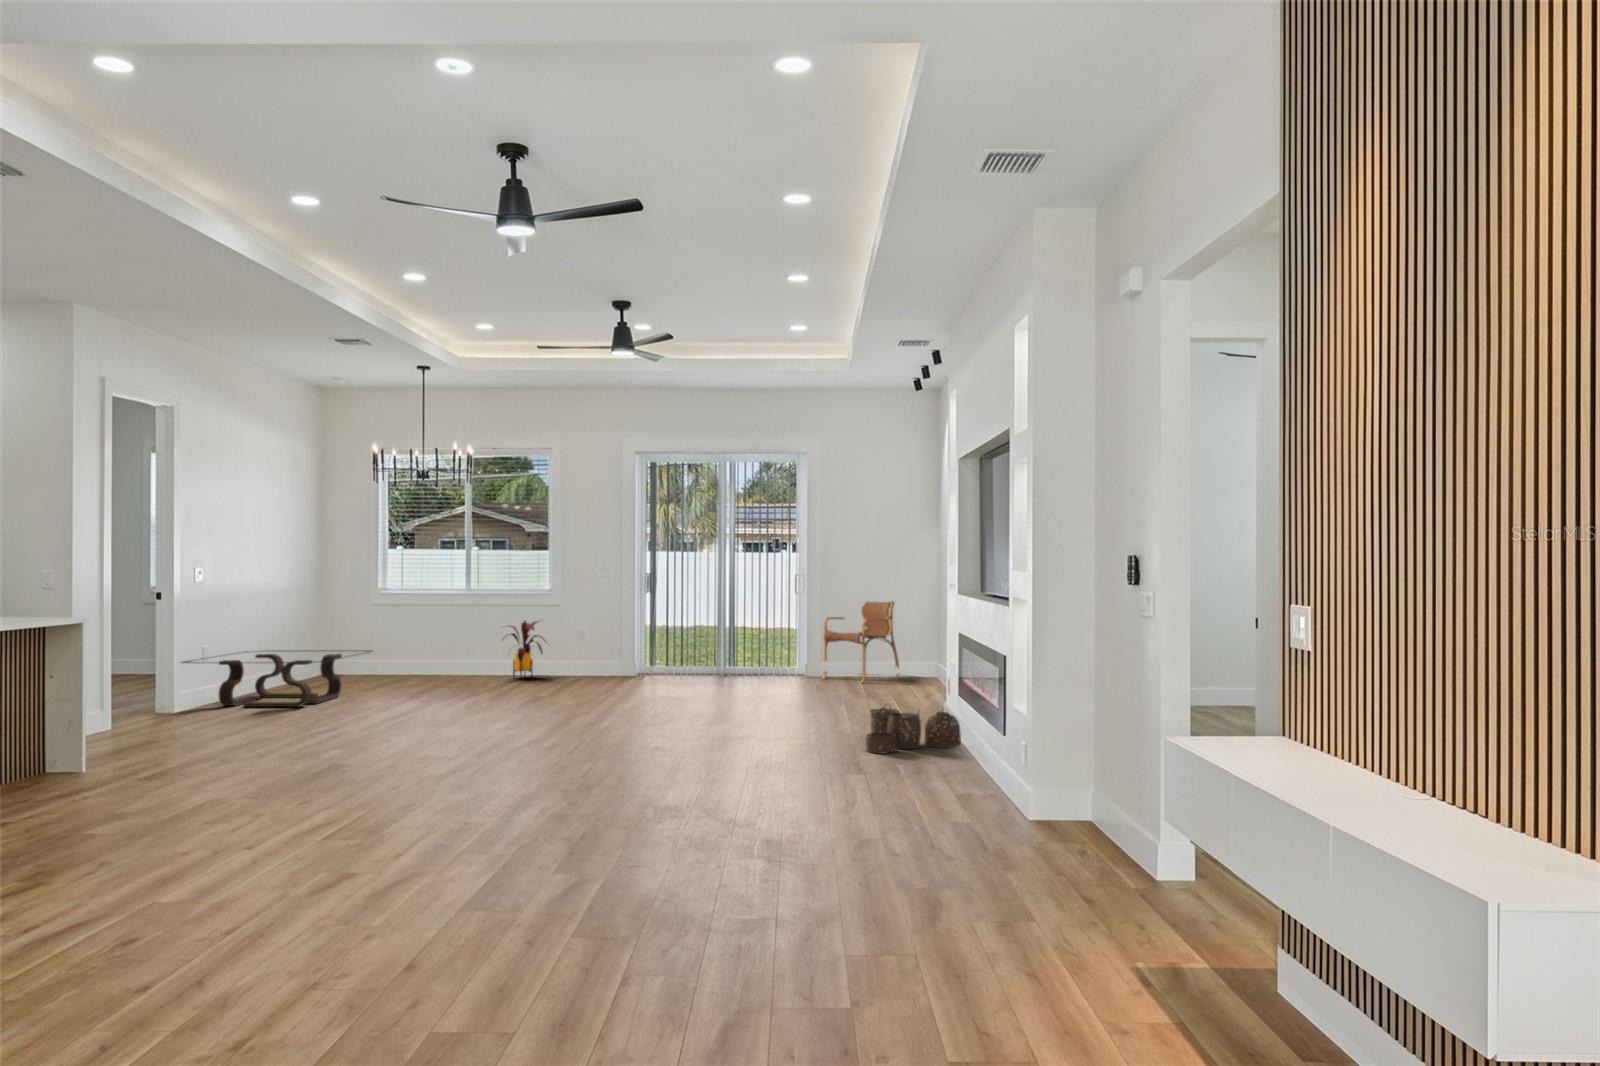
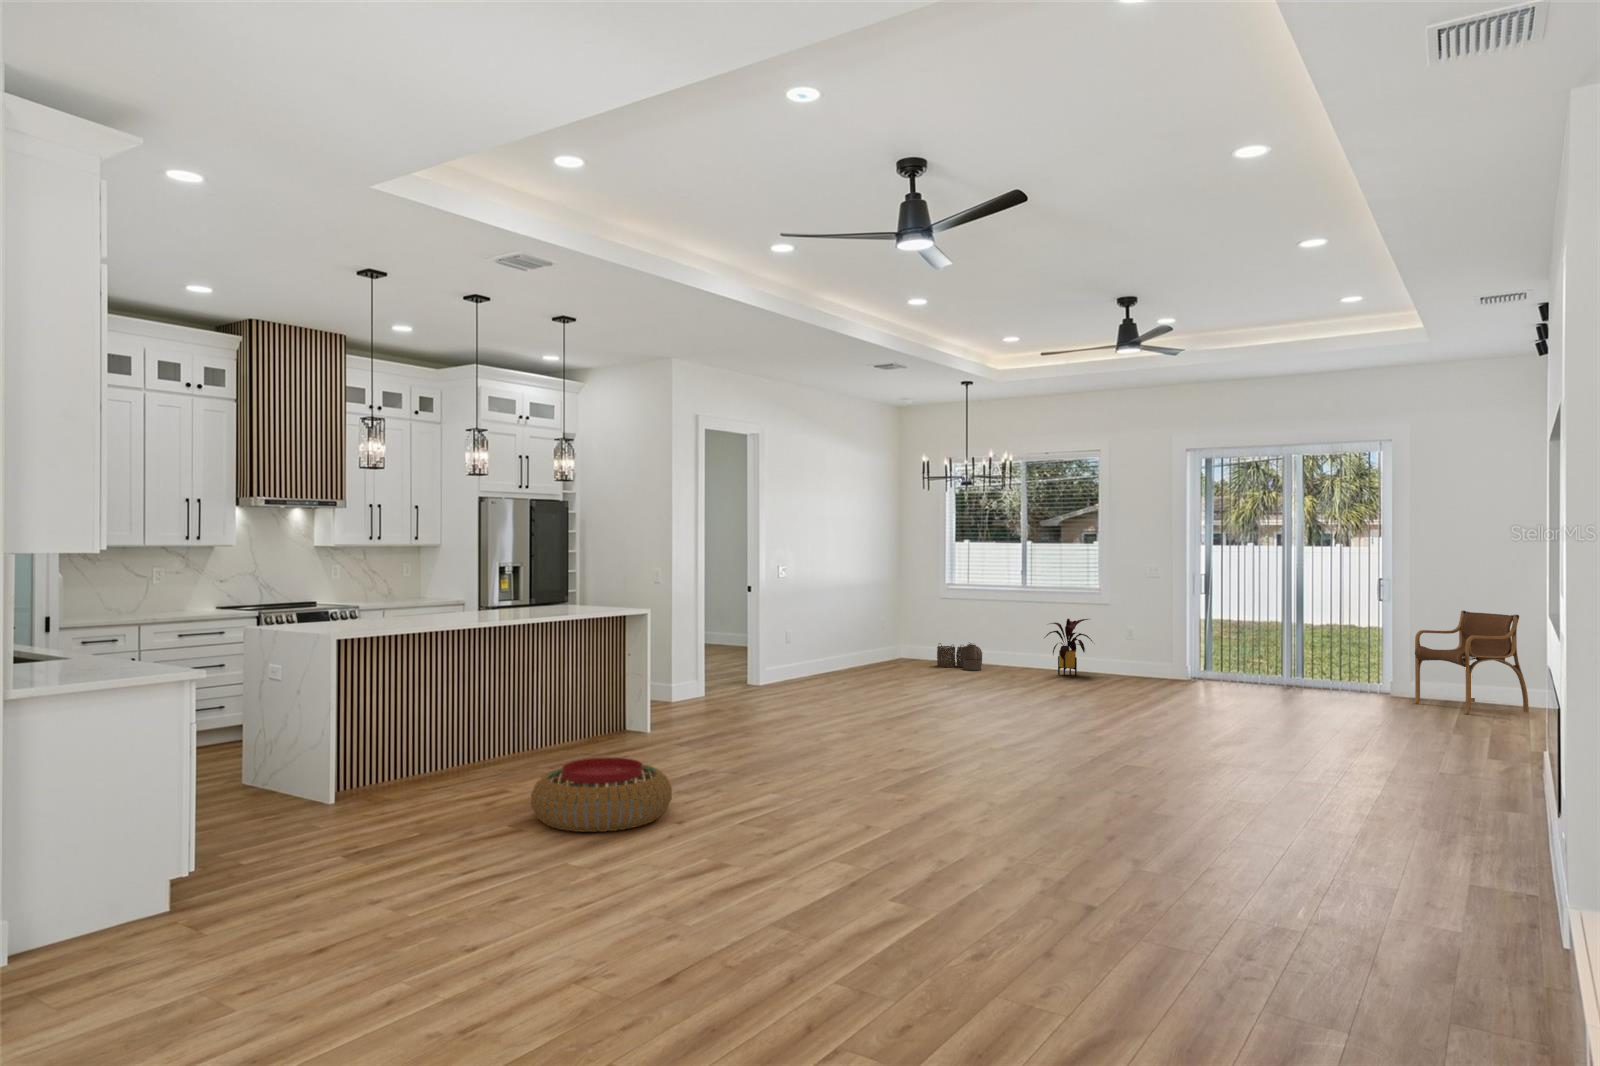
coffee table: present [183,650,370,707] -> none [764,636,920,689]
woven basket: present [866,707,961,754] -> present [937,643,982,670]
pouf: none [35,784,234,875] -> present [531,757,672,832]

